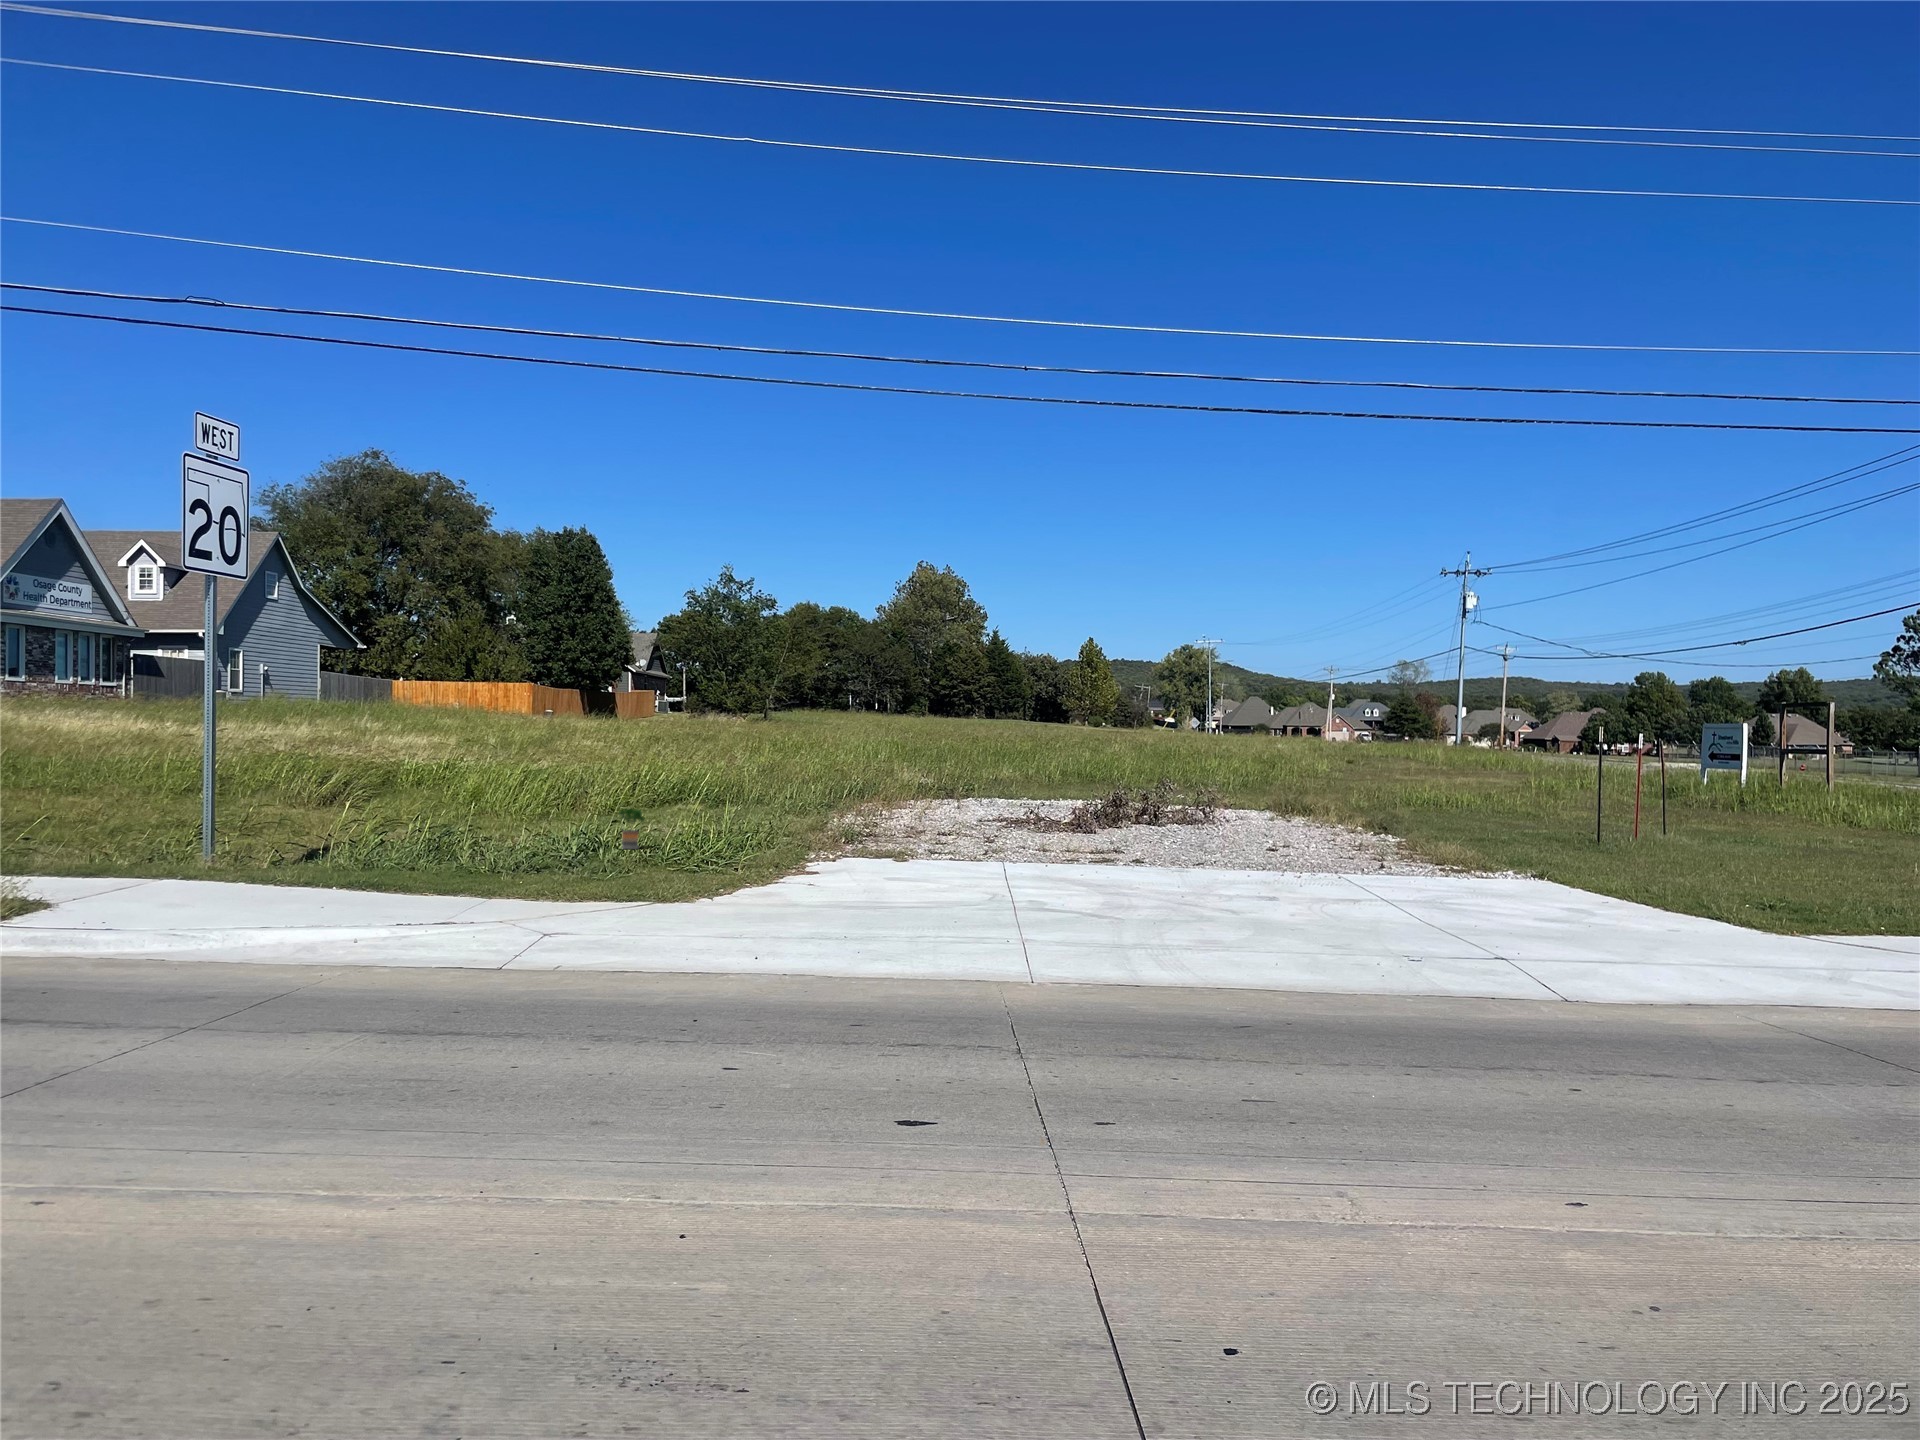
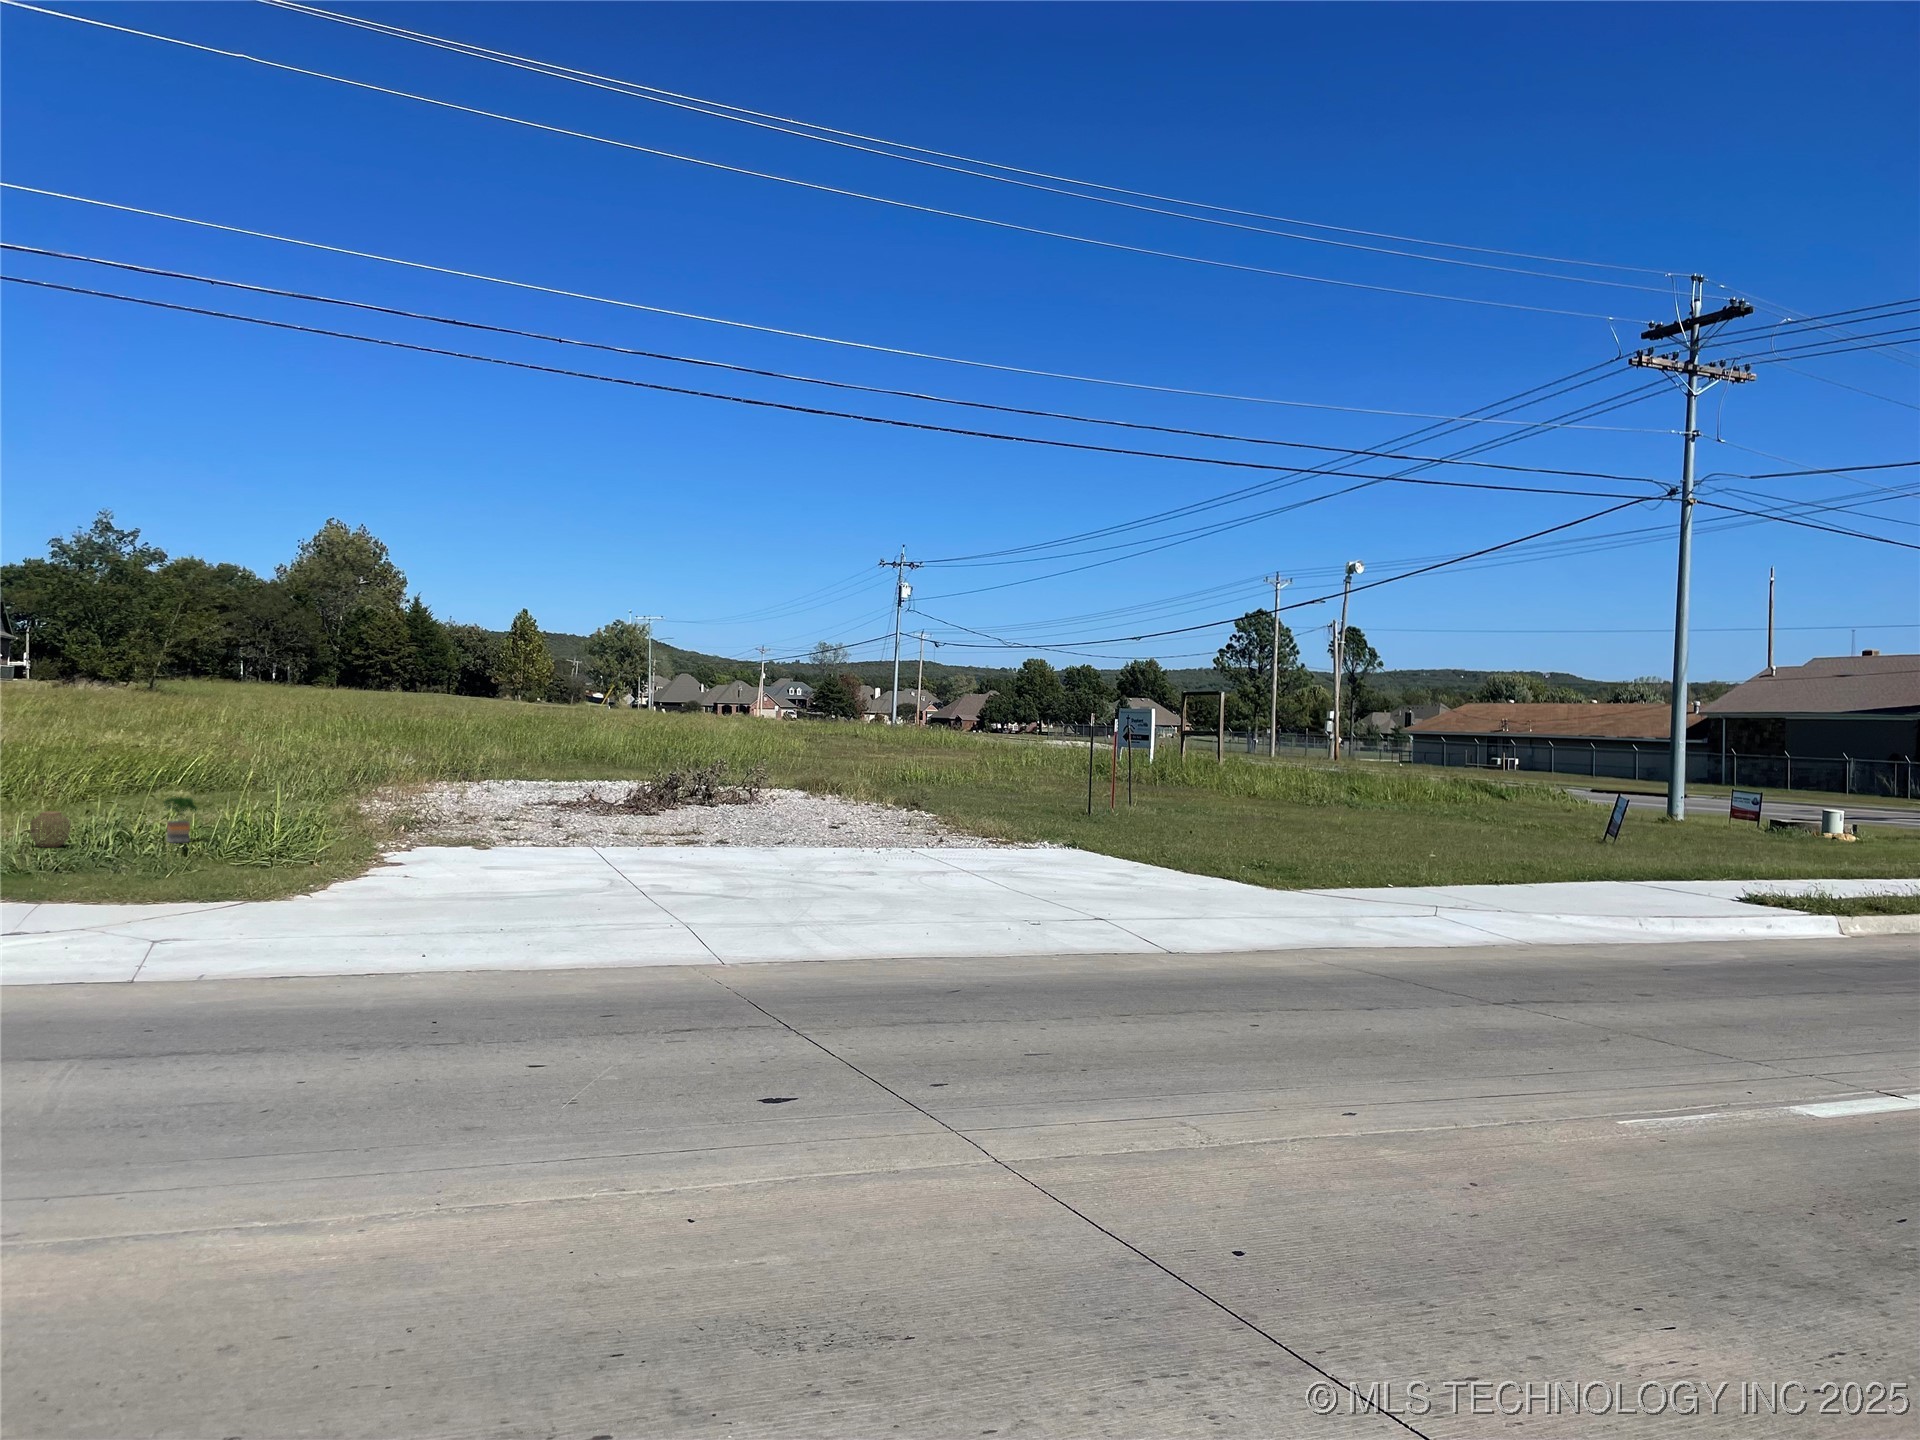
woven basket: none [514,820,544,851] -> present [30,811,70,847]

